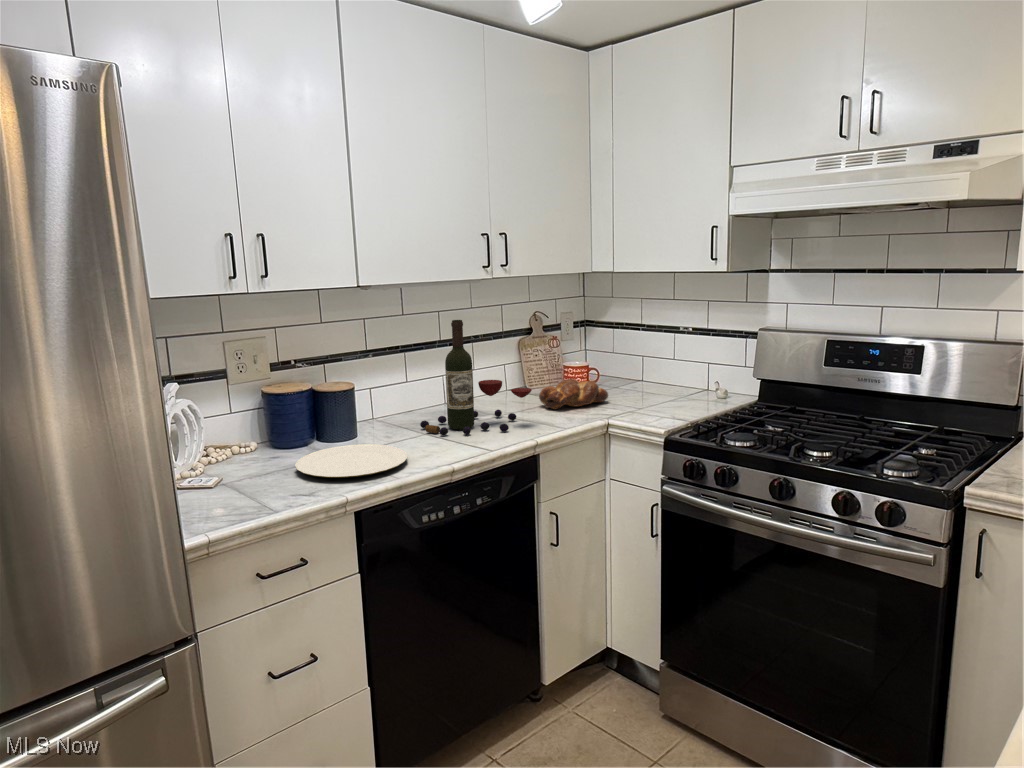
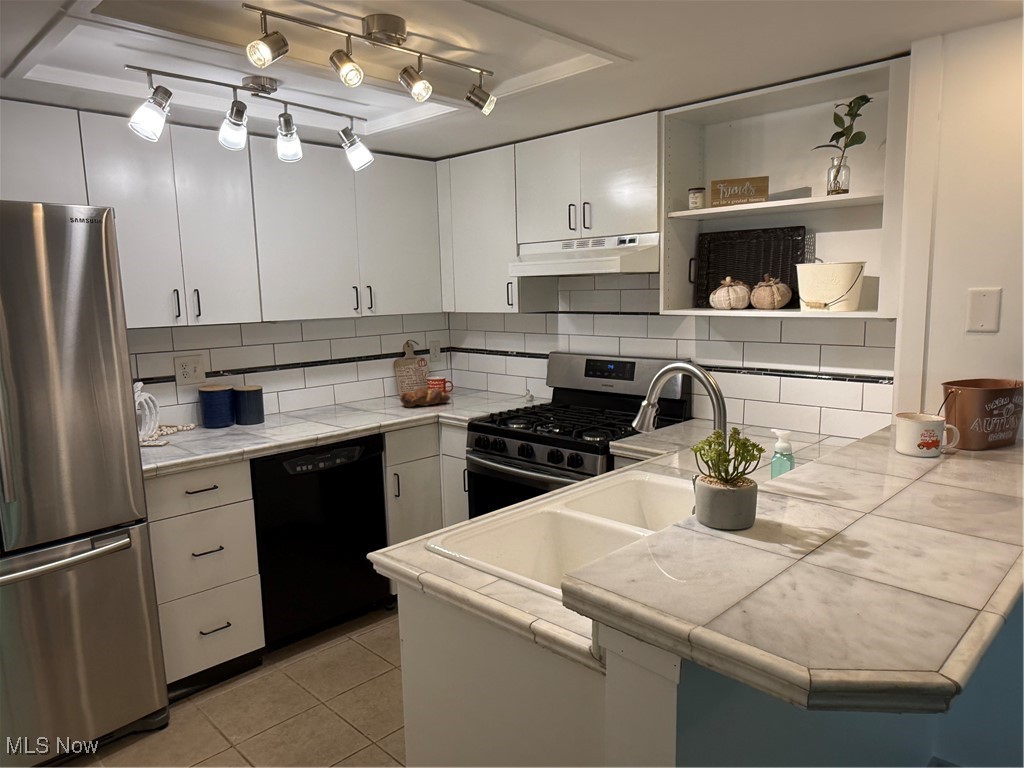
wine bottle: present [420,320,532,435] -> none [310,345,386,421]
plate: present [295,444,407,478] -> none [216,425,291,440]

